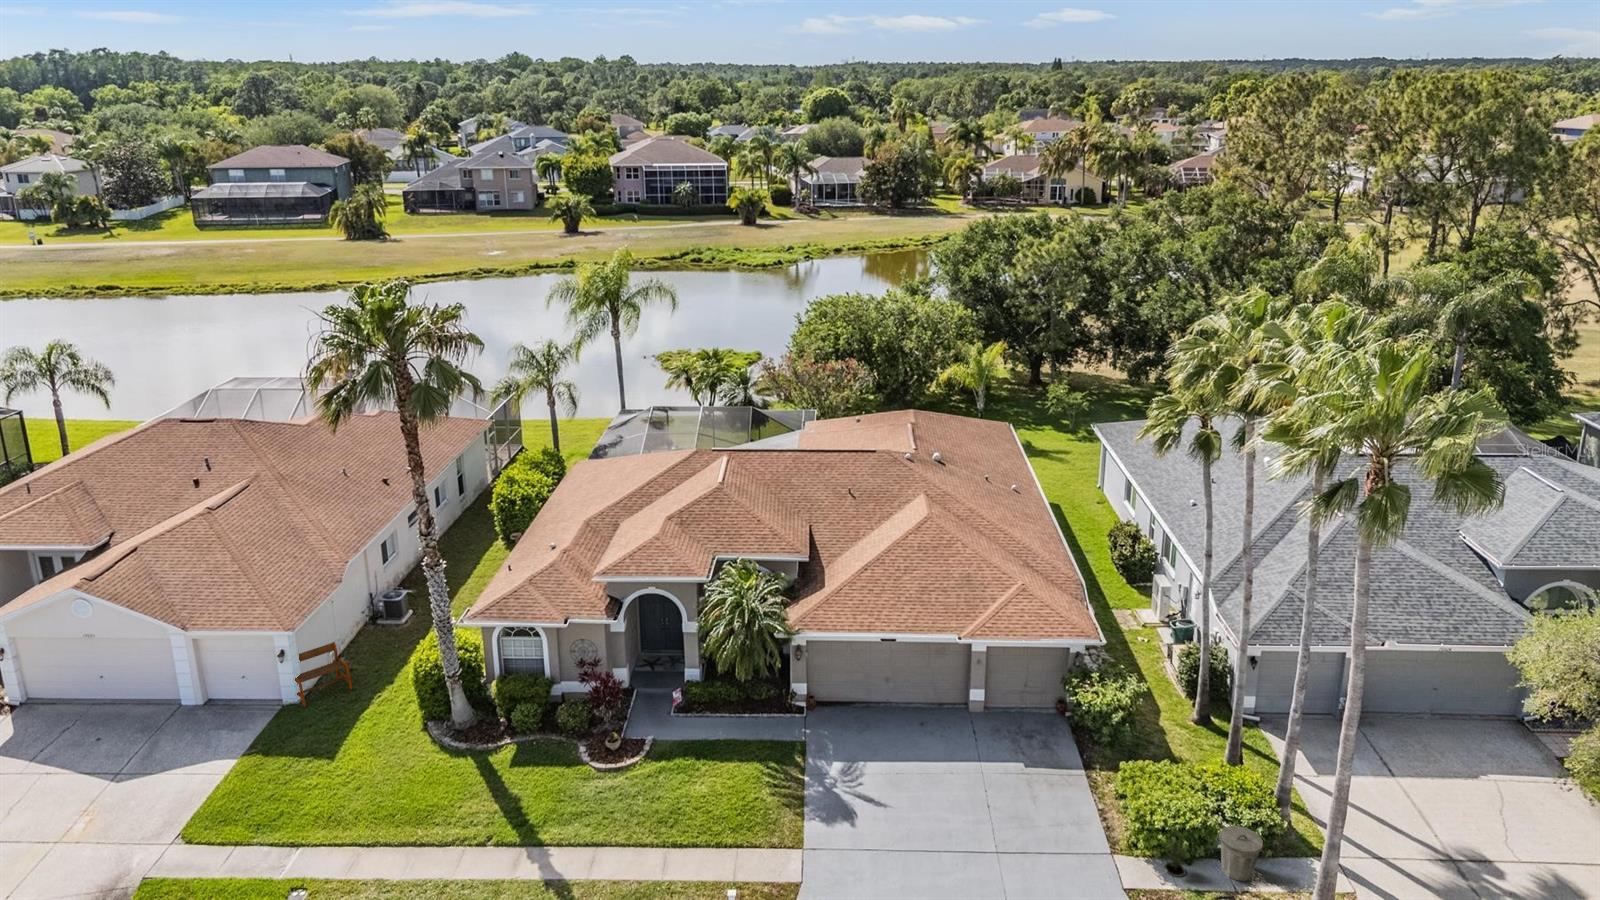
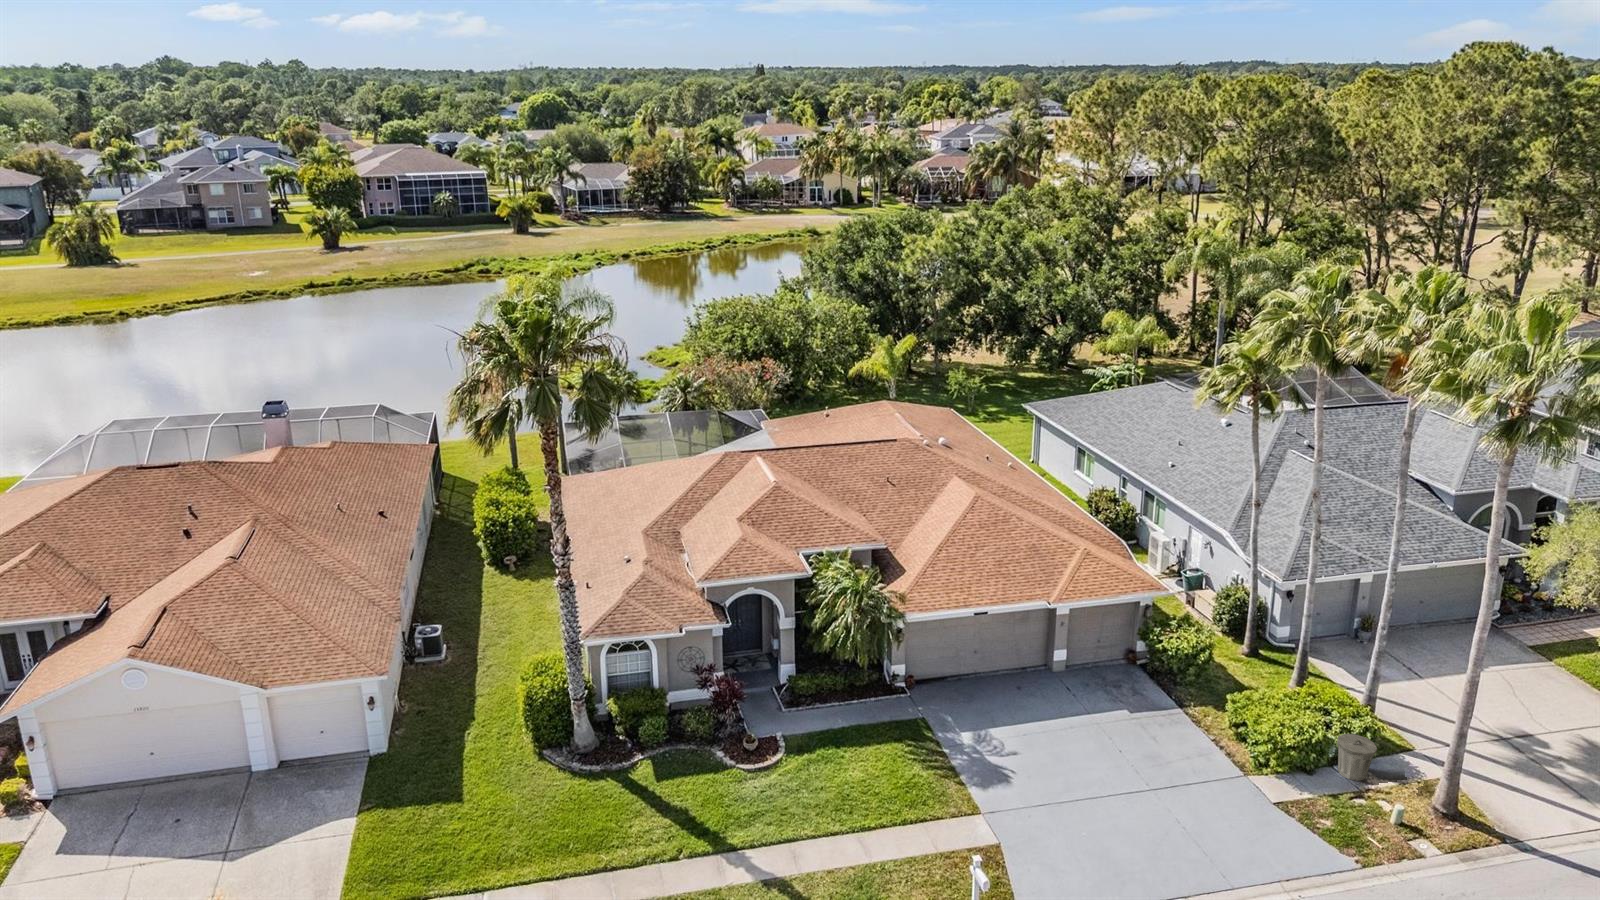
bench: present [295,642,352,706] -> none [375,682,440,754]
potted tree: present [1164,842,1187,877] -> none [1294,752,1317,786]

